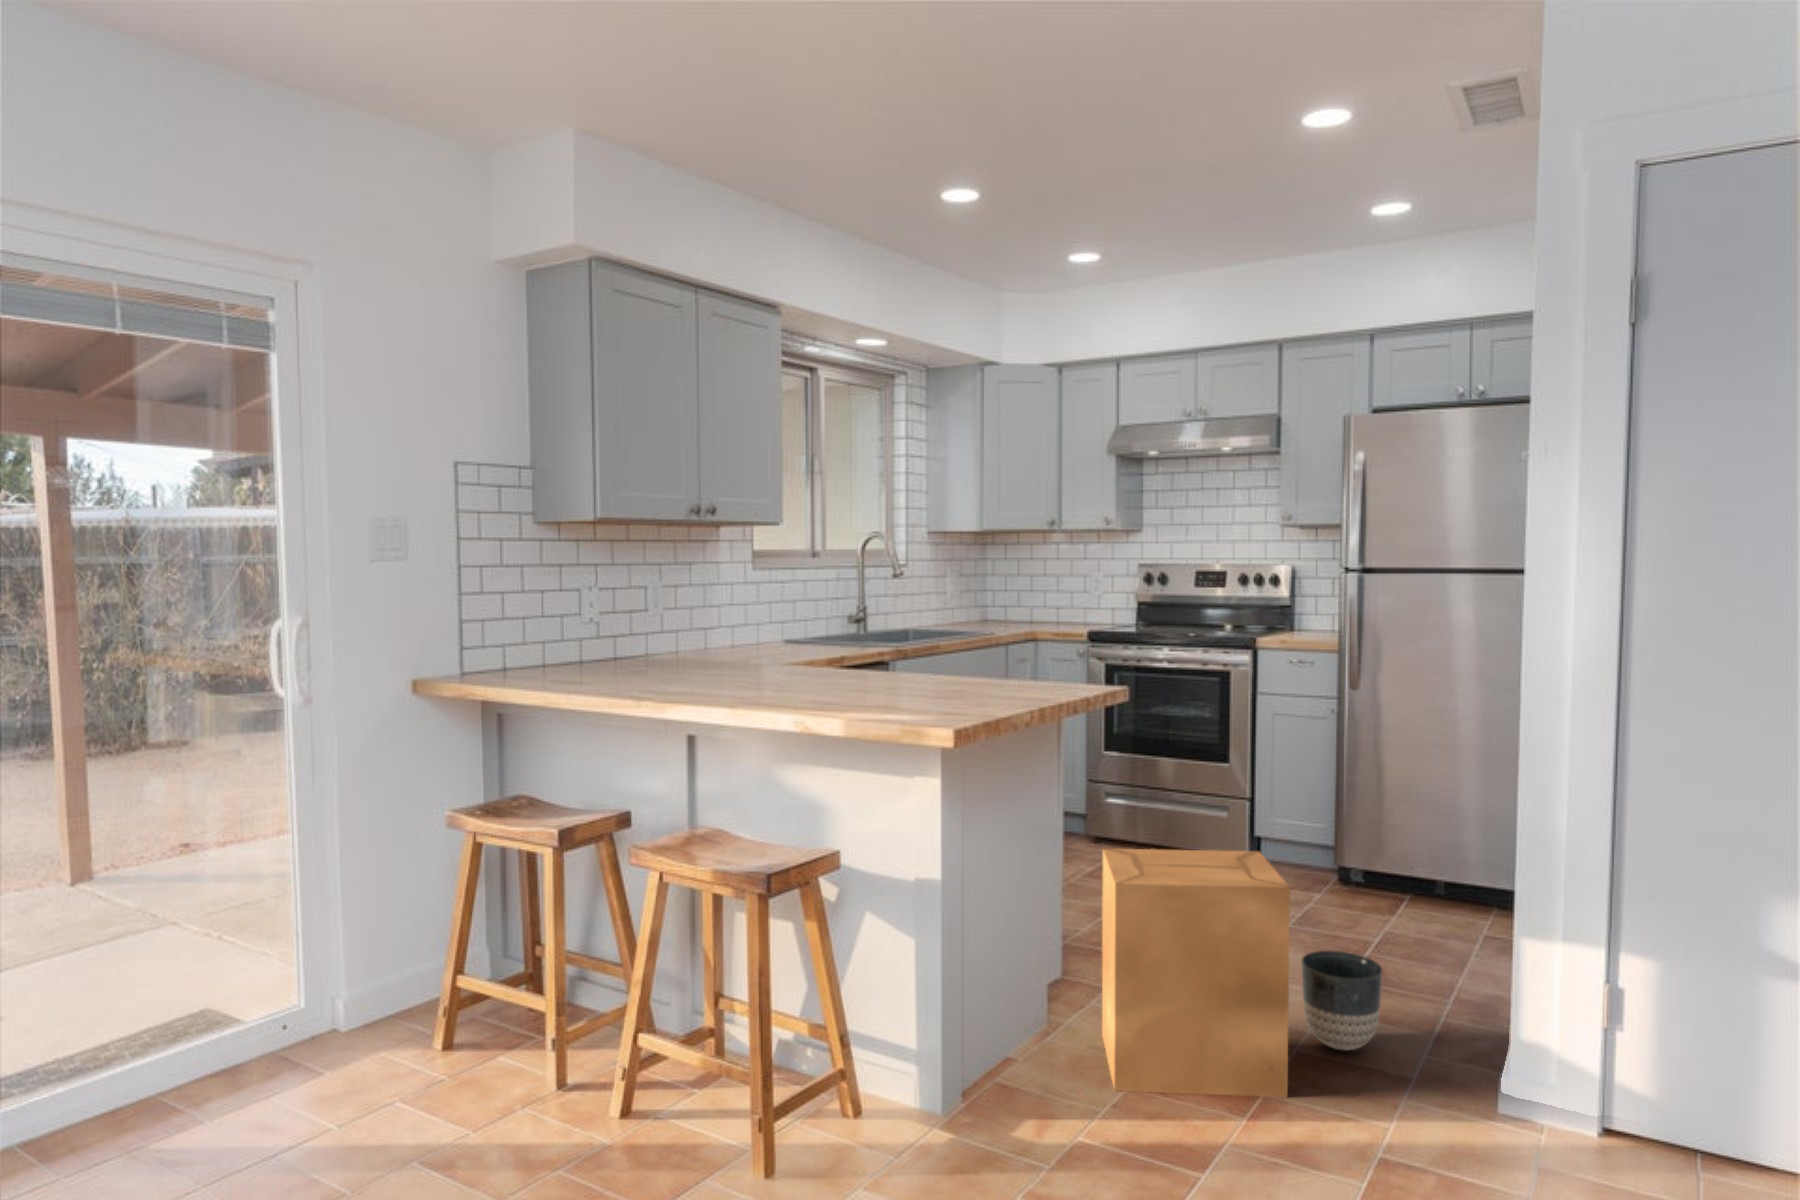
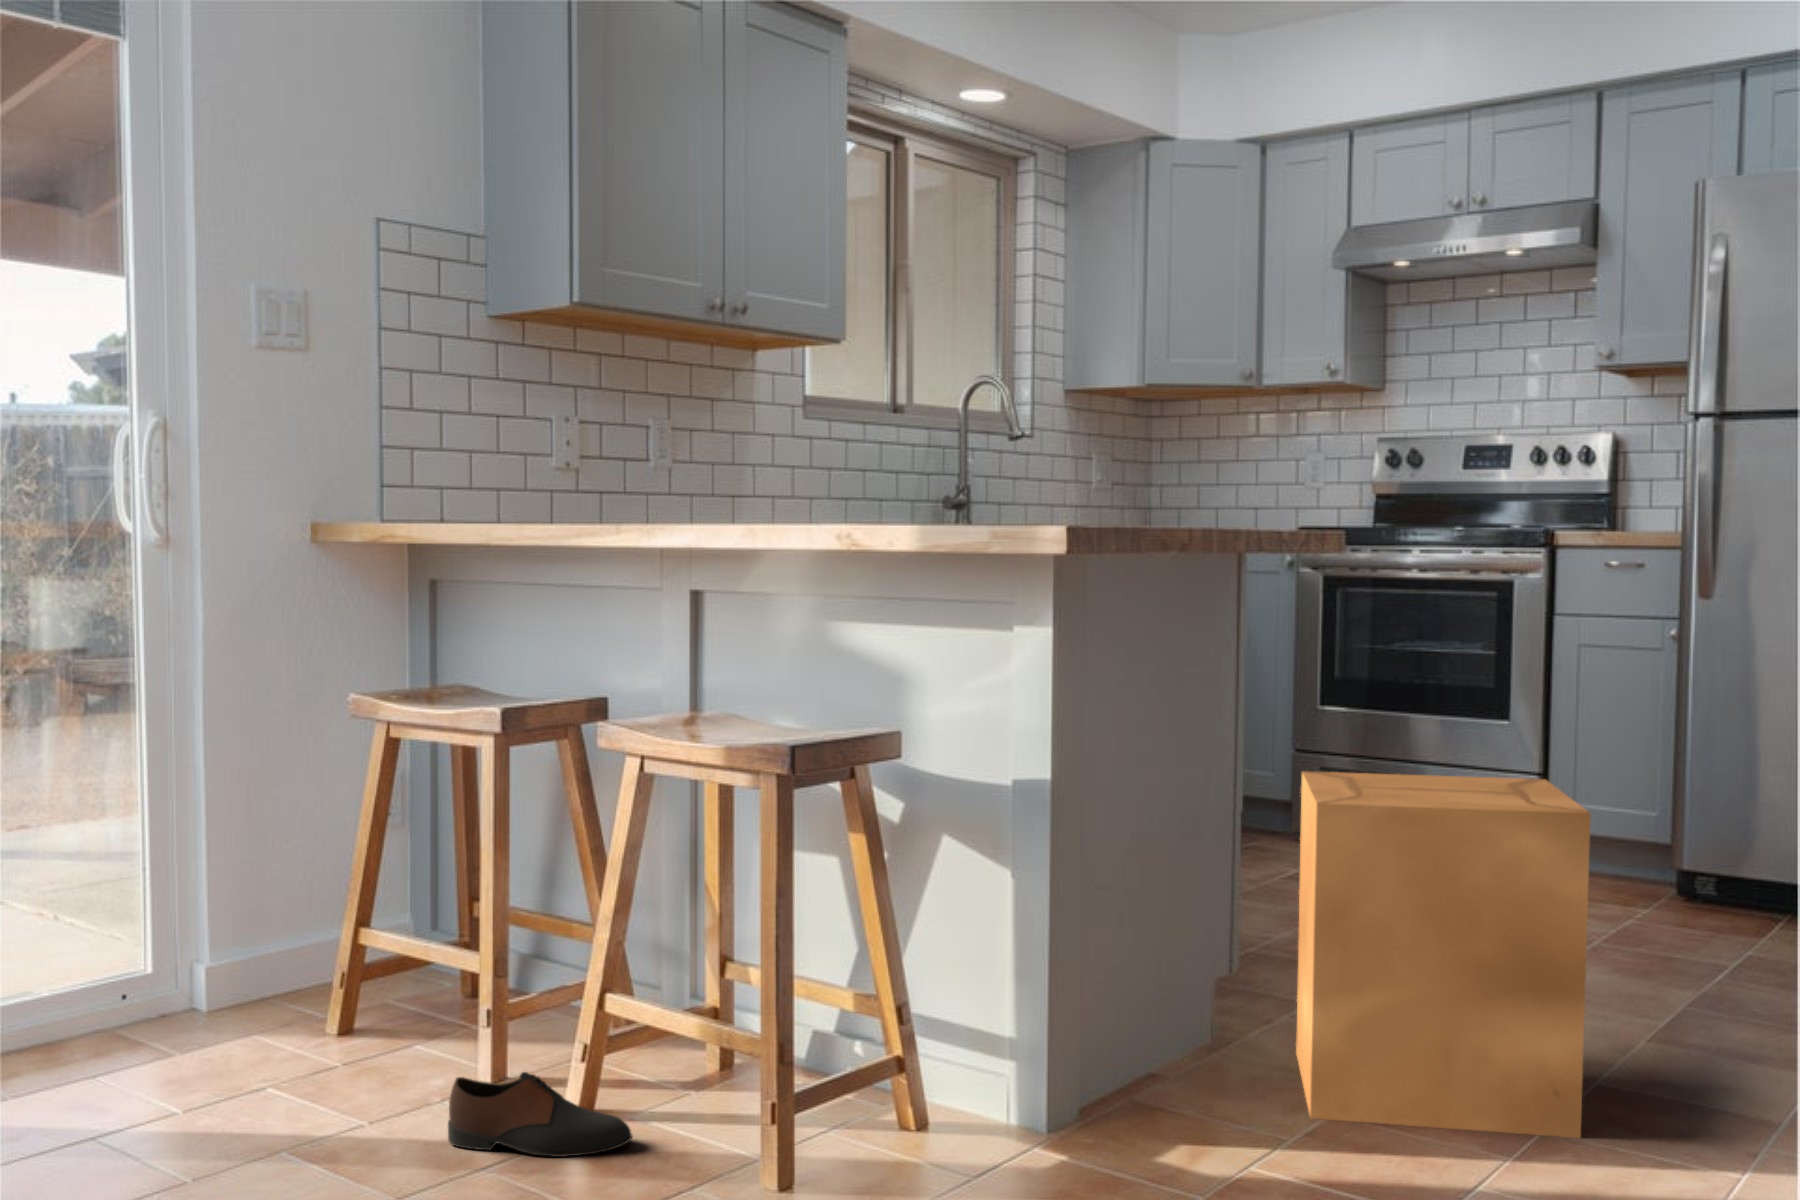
planter: present [1302,951,1383,1051] -> none [1609,940,1738,1086]
shoe: none [532,1094,662,1155] -> present [448,1072,632,1157]

